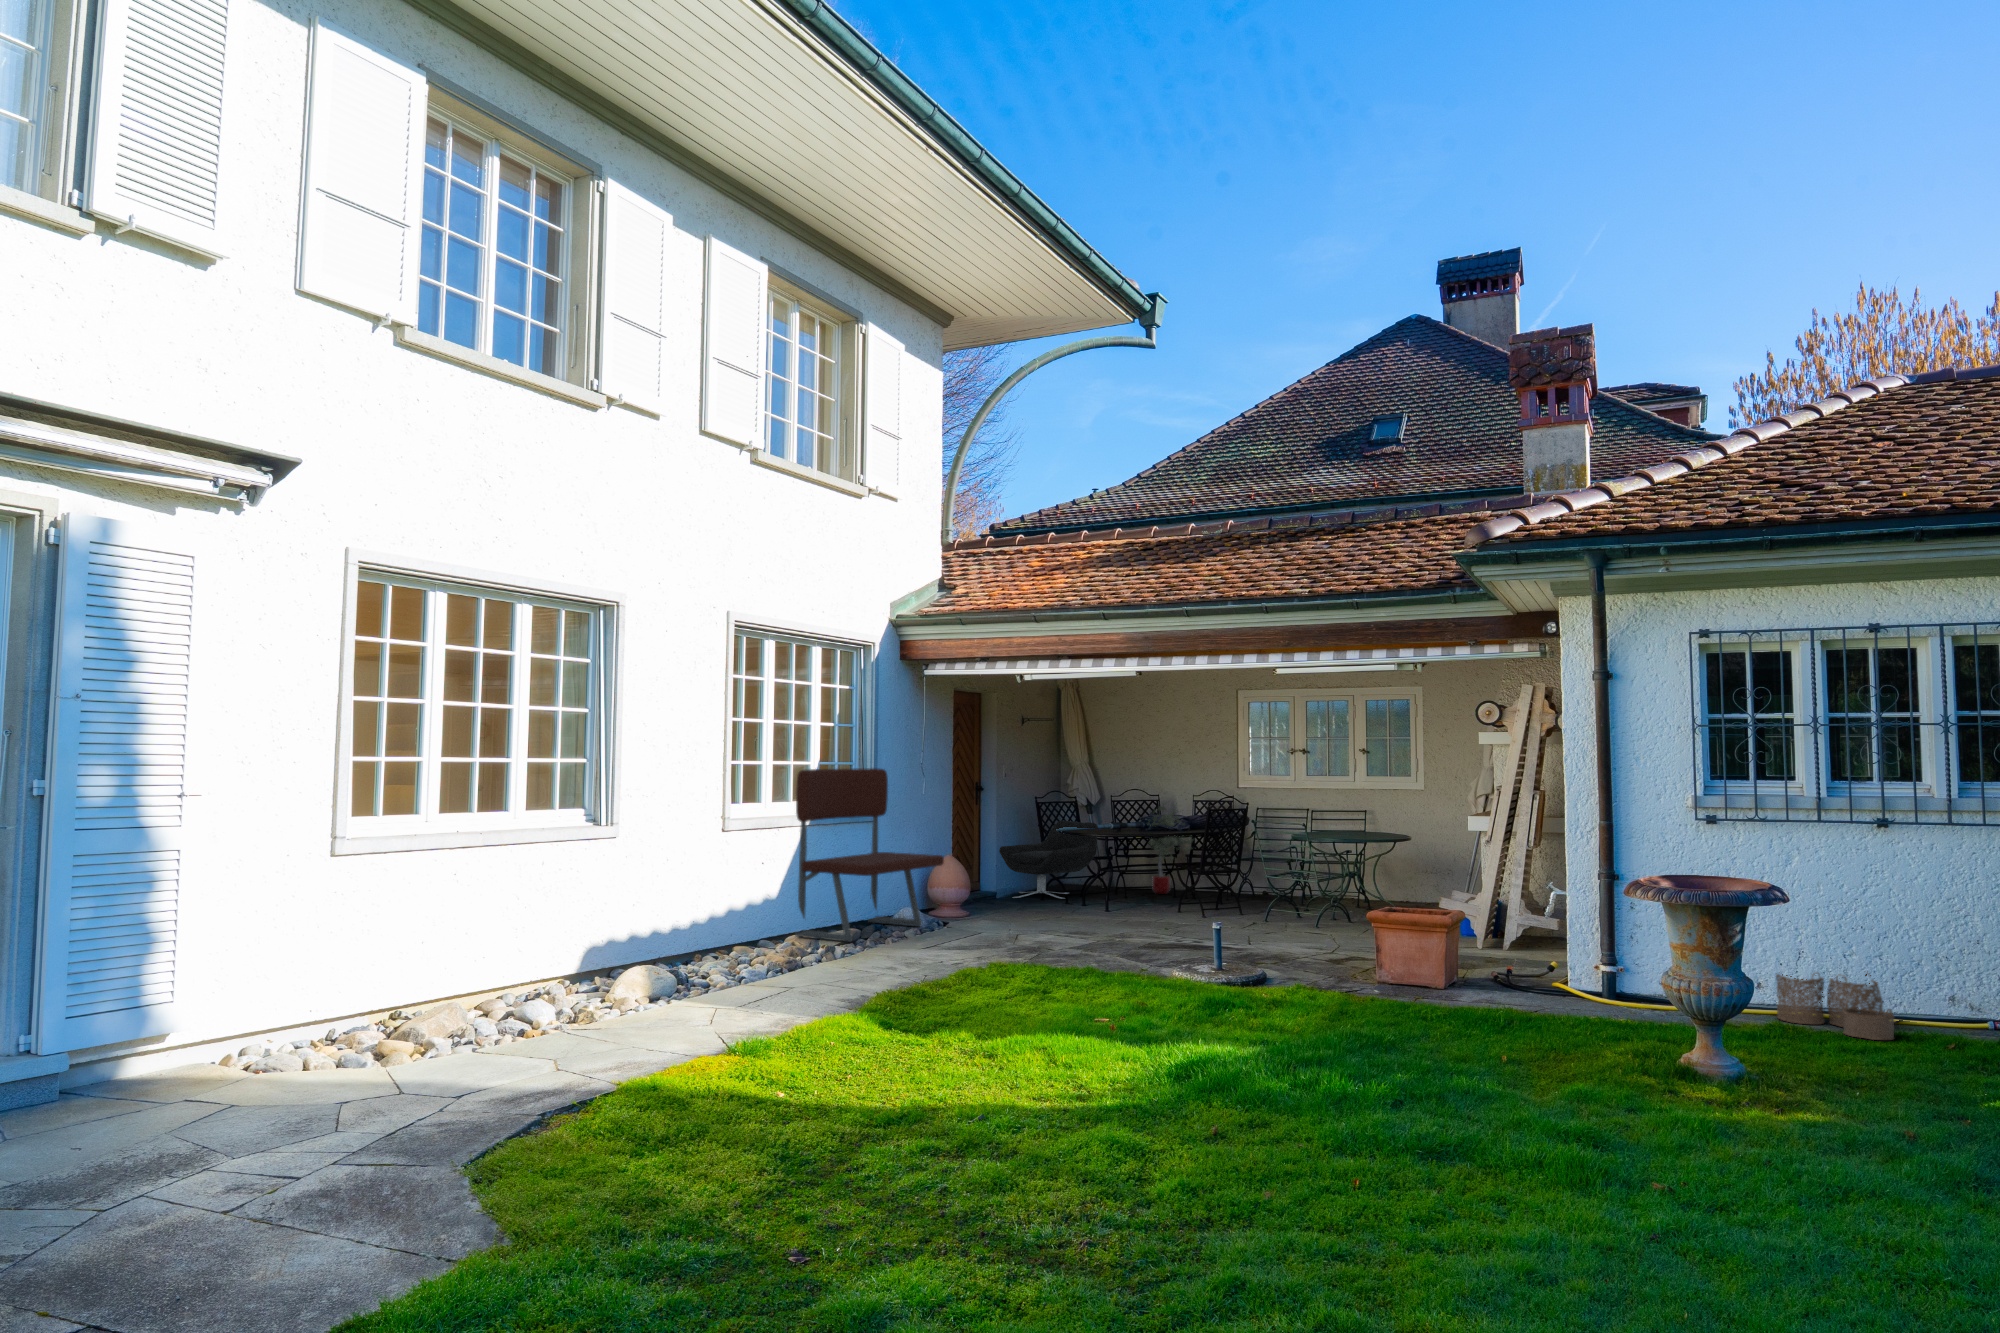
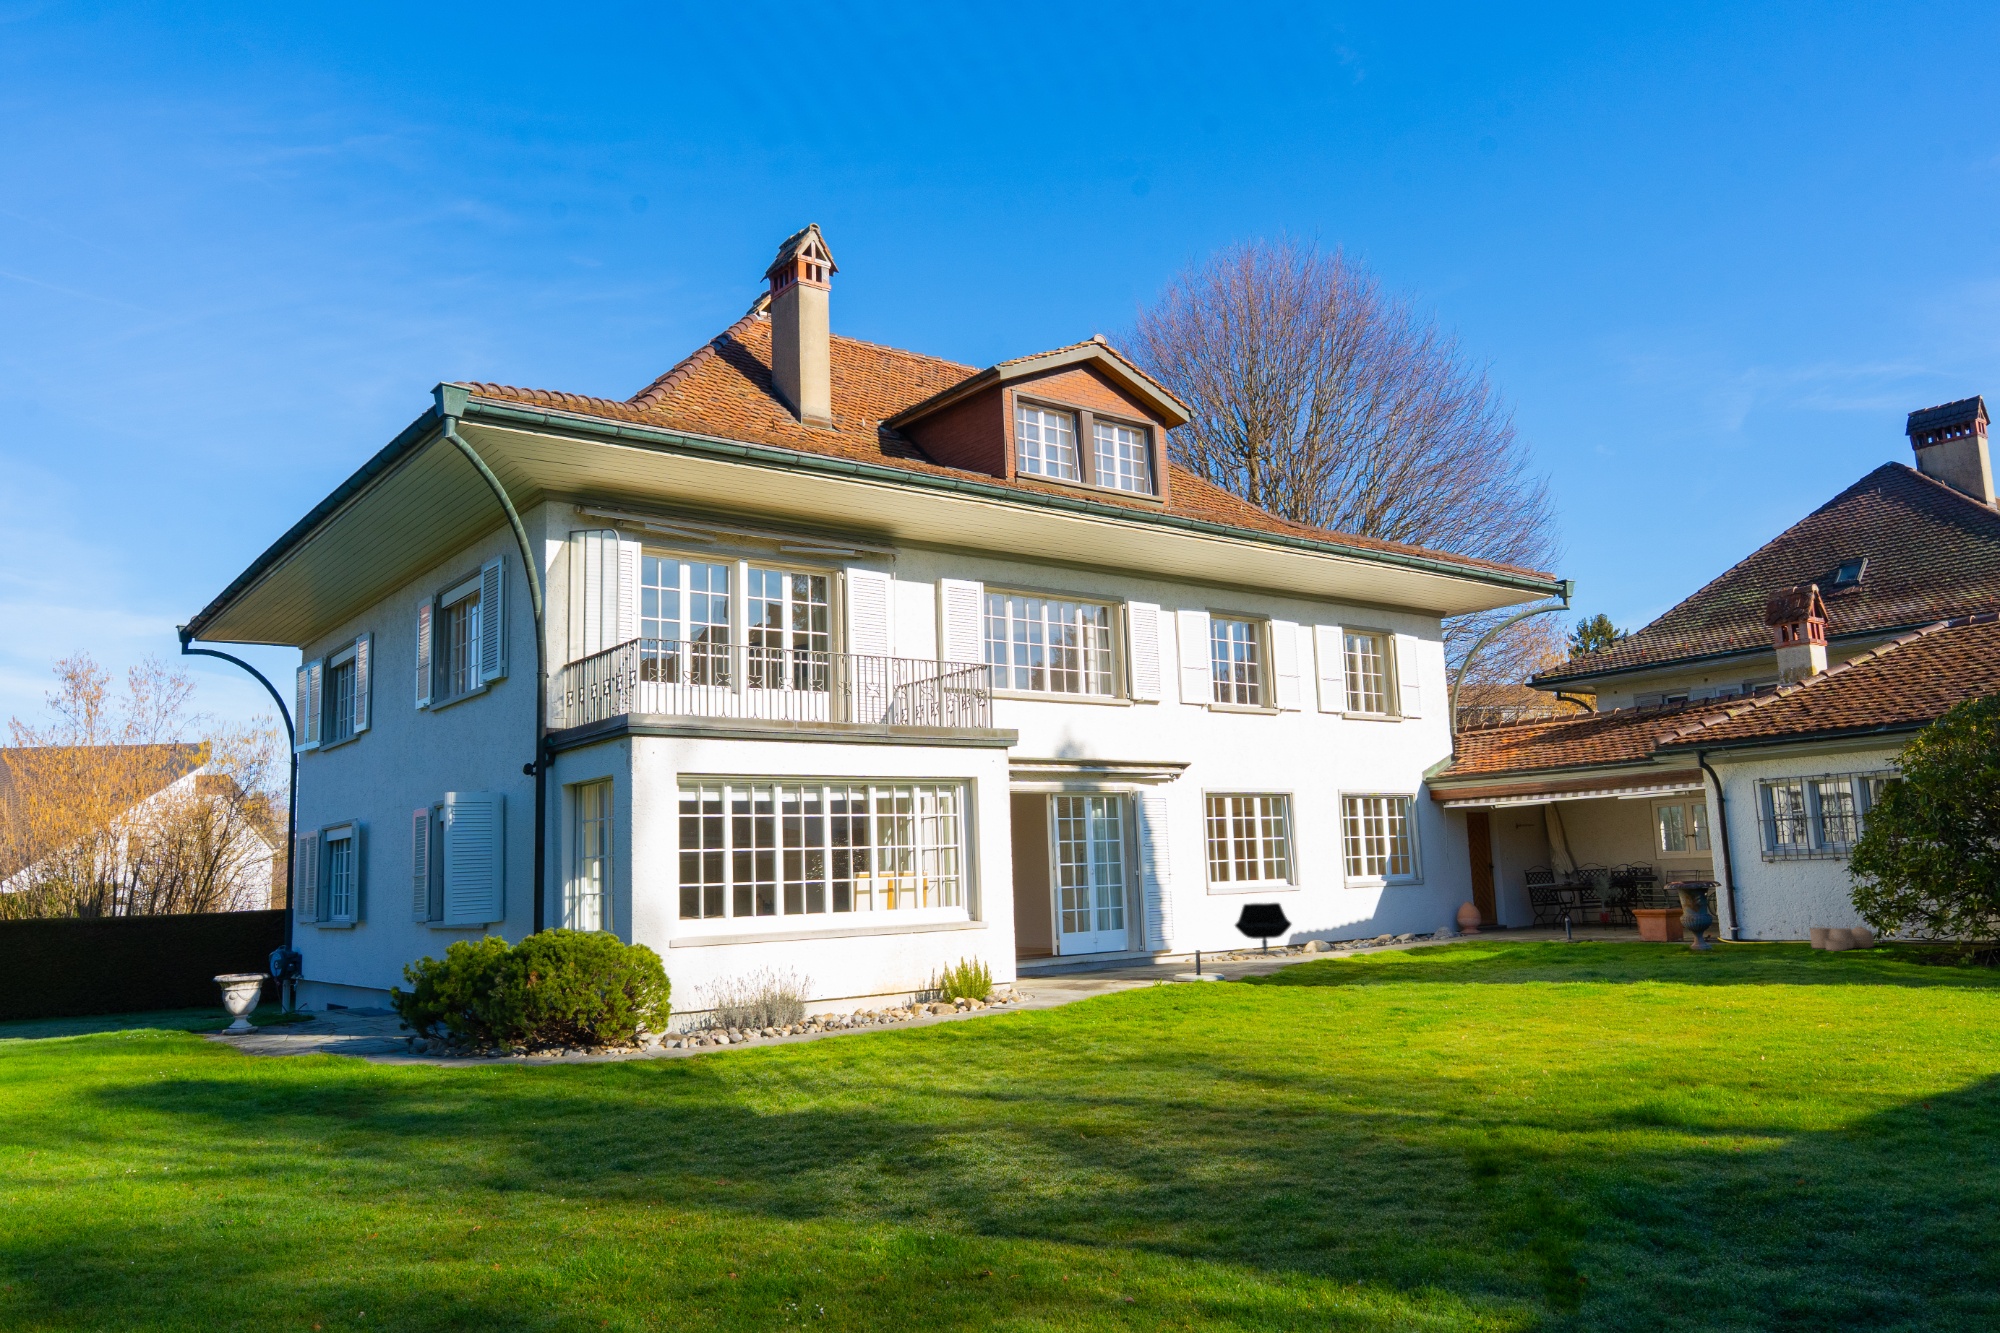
bench: present [795,768,944,942] -> none [1378,857,1457,938]
lounge chair: present [999,821,1098,899] -> present [1235,903,1291,955]

